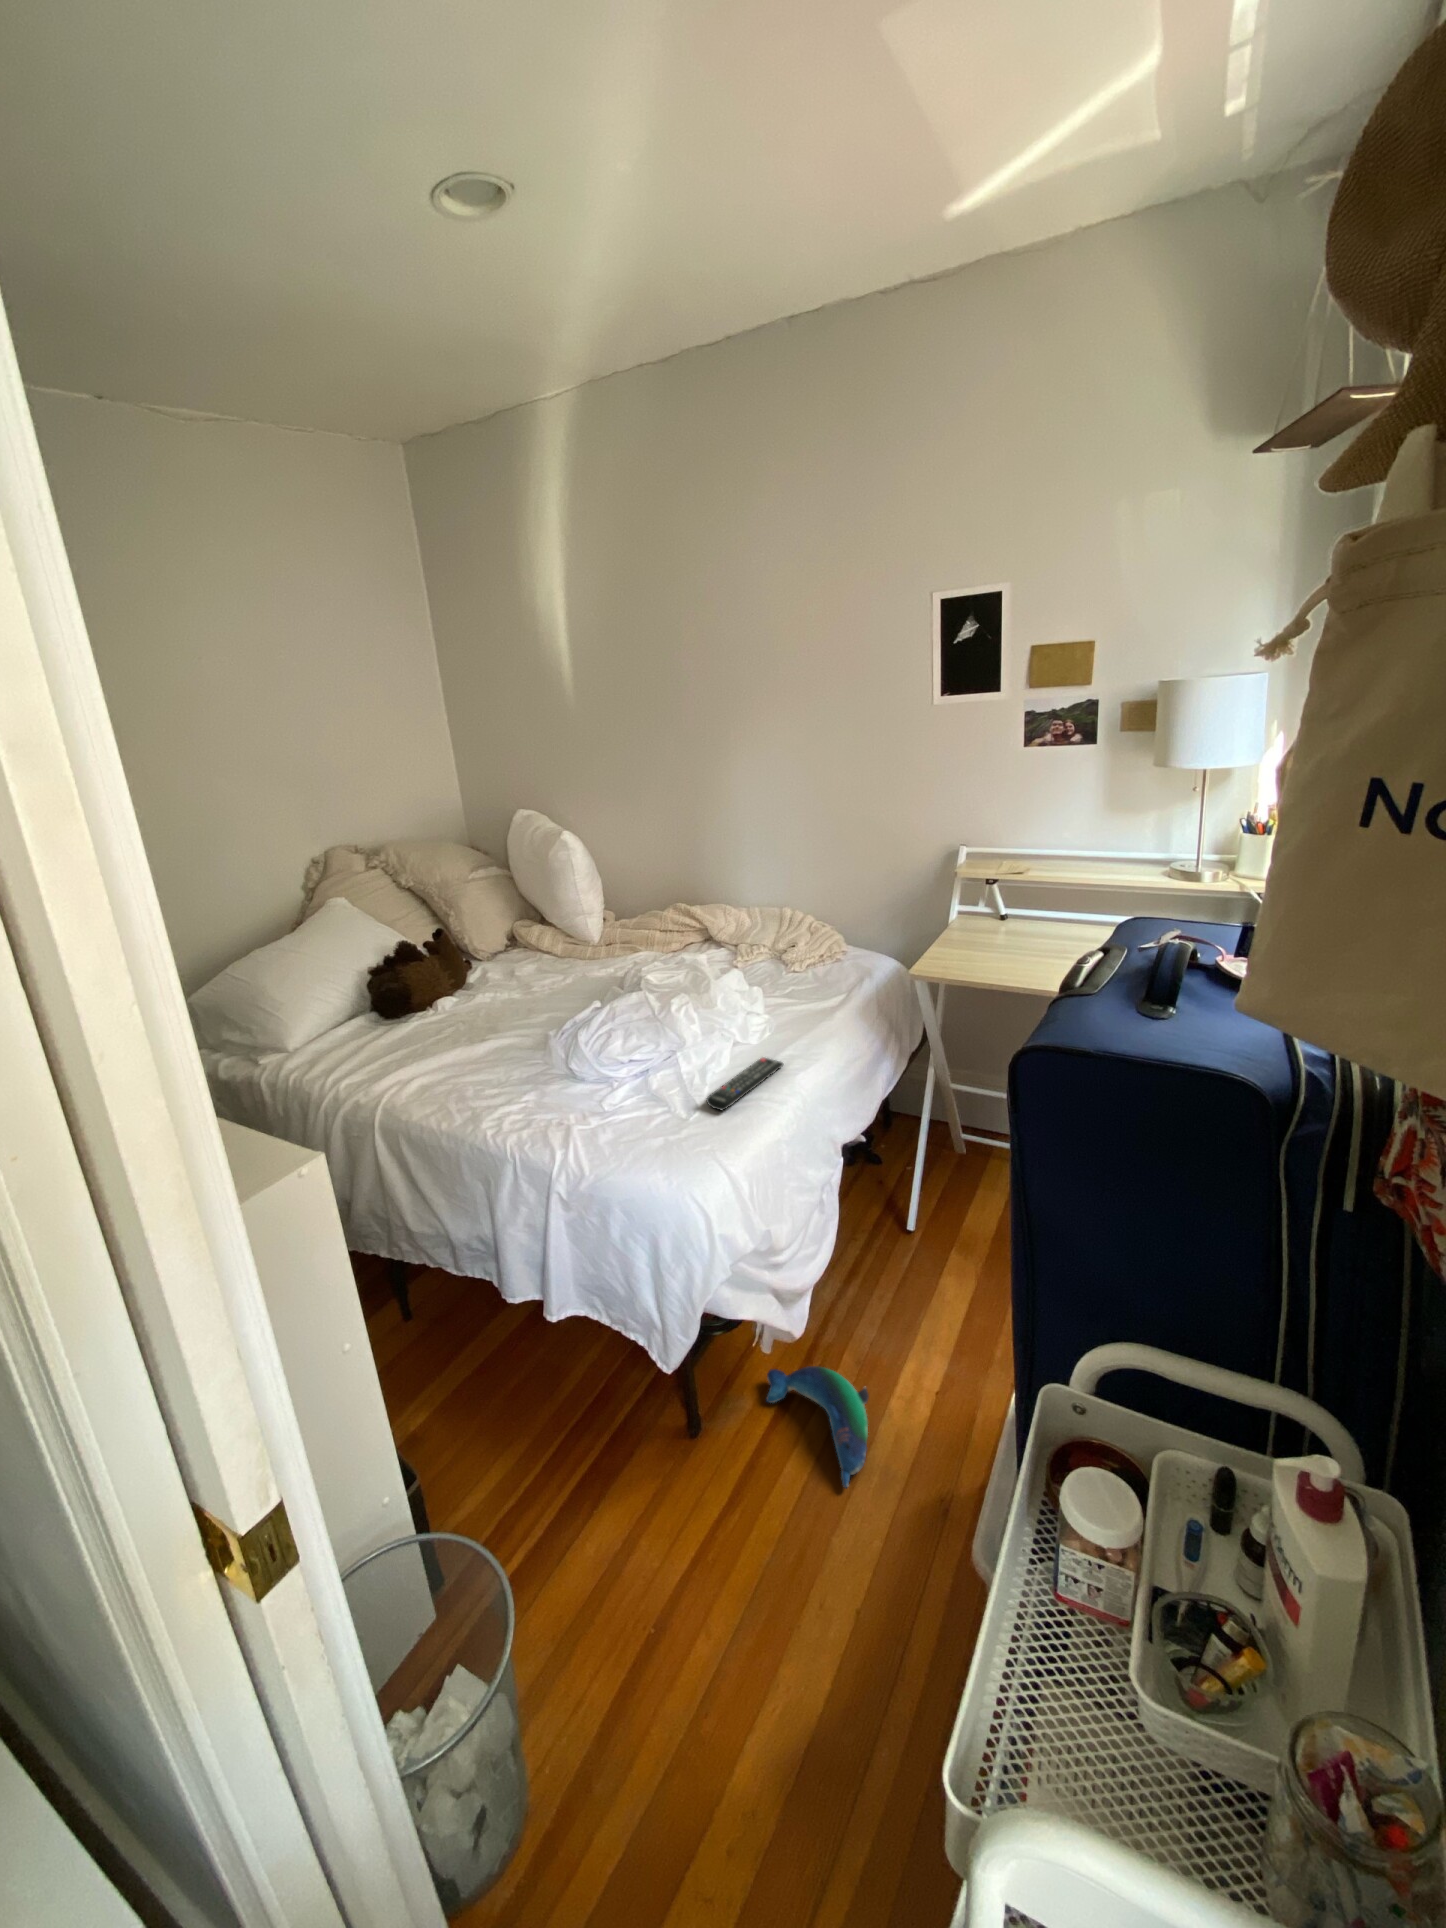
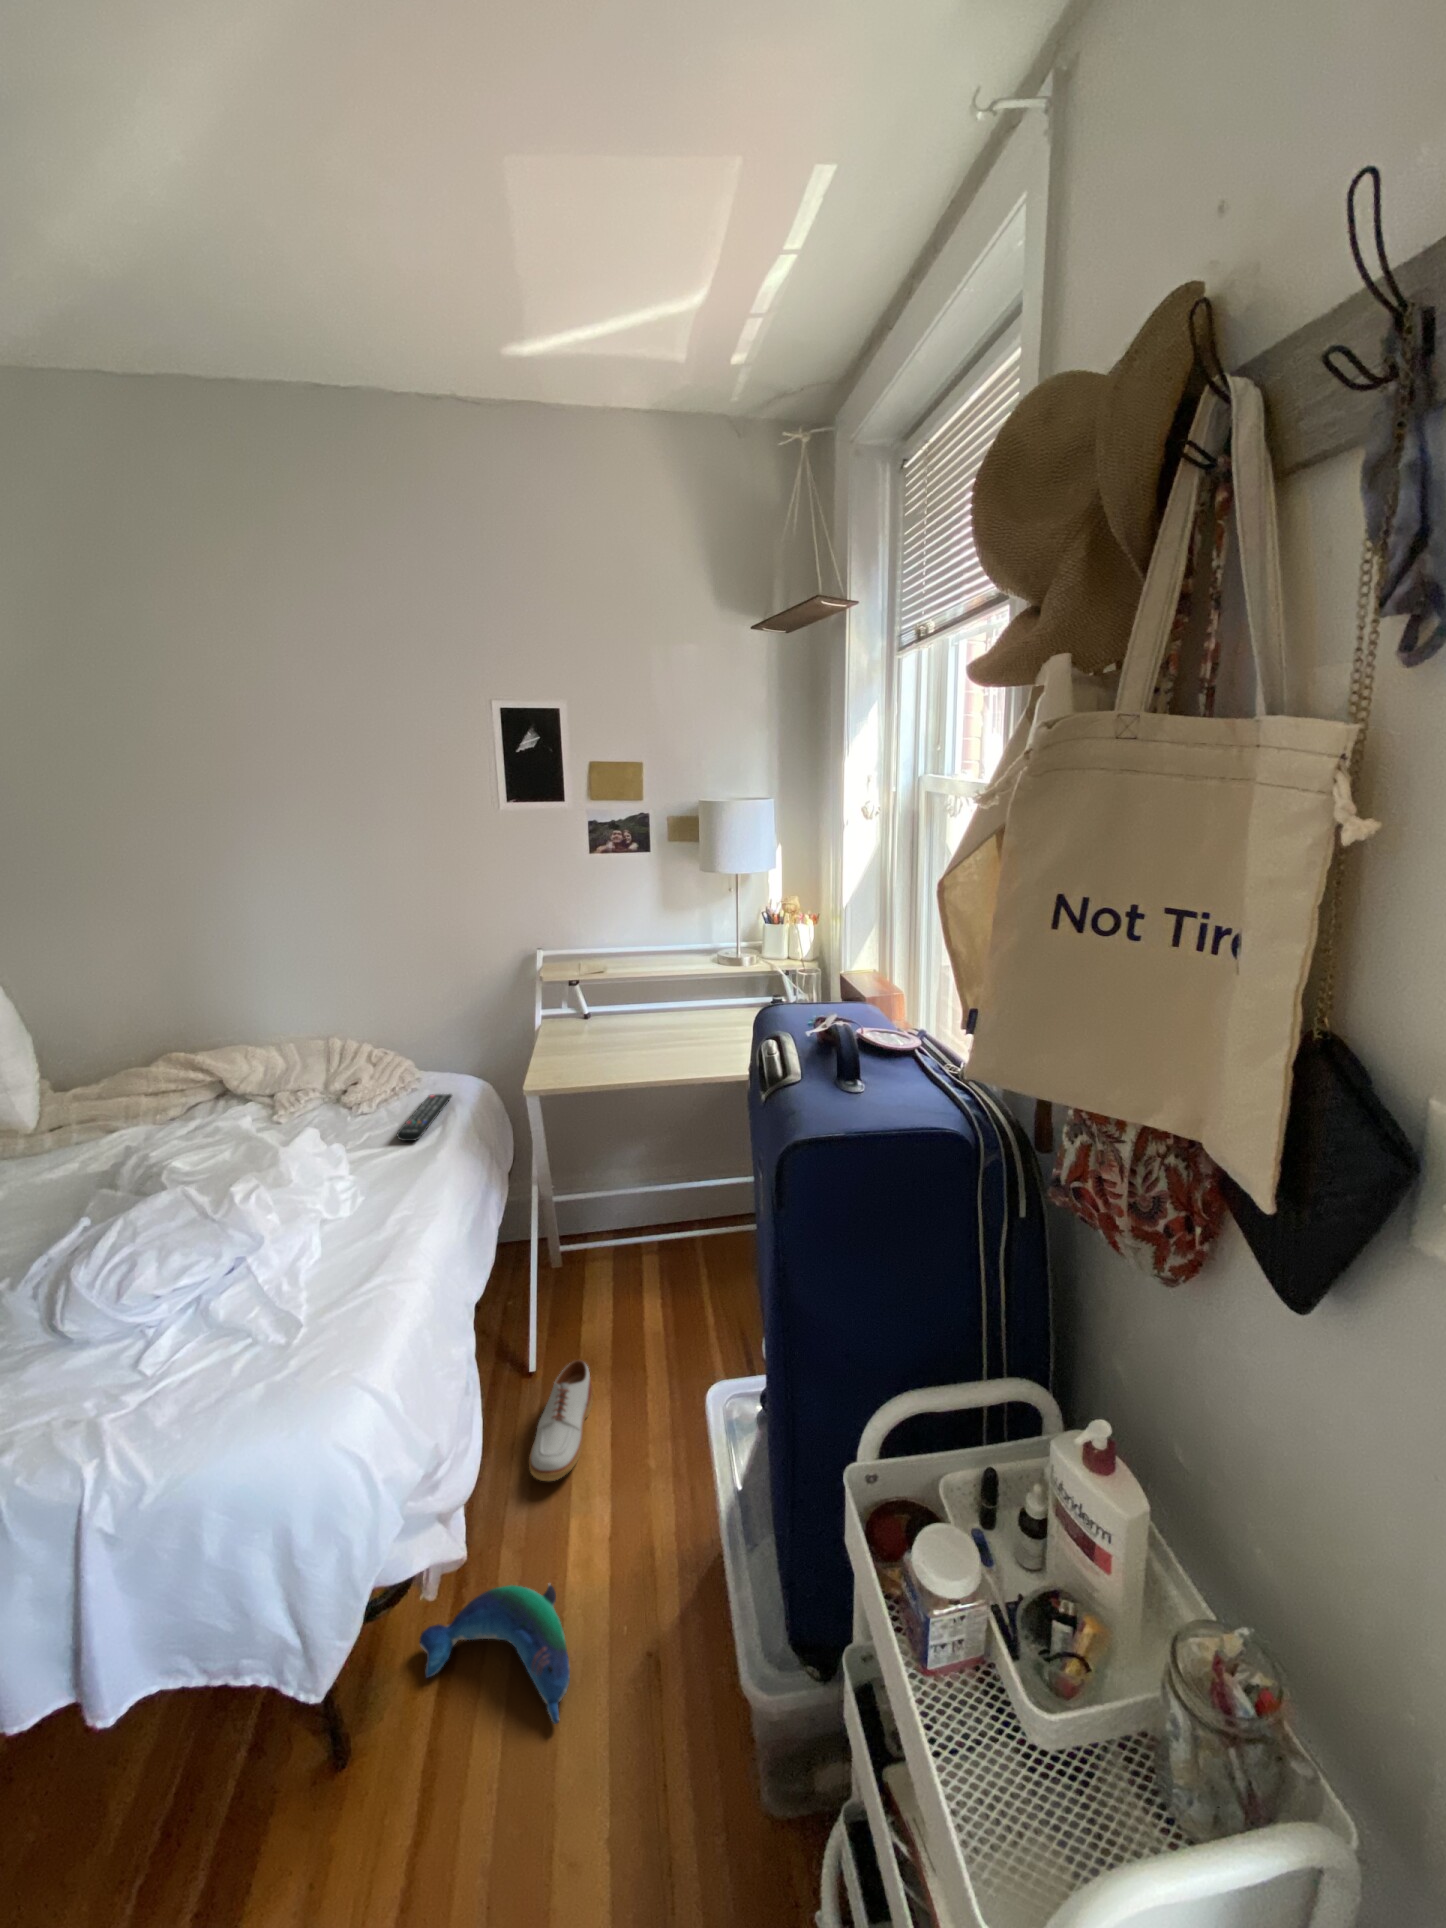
remote control: present [706,1058,783,1110] -> present [397,1094,452,1141]
shoe: none [882,1230,958,1318] -> present [529,1360,593,1481]

